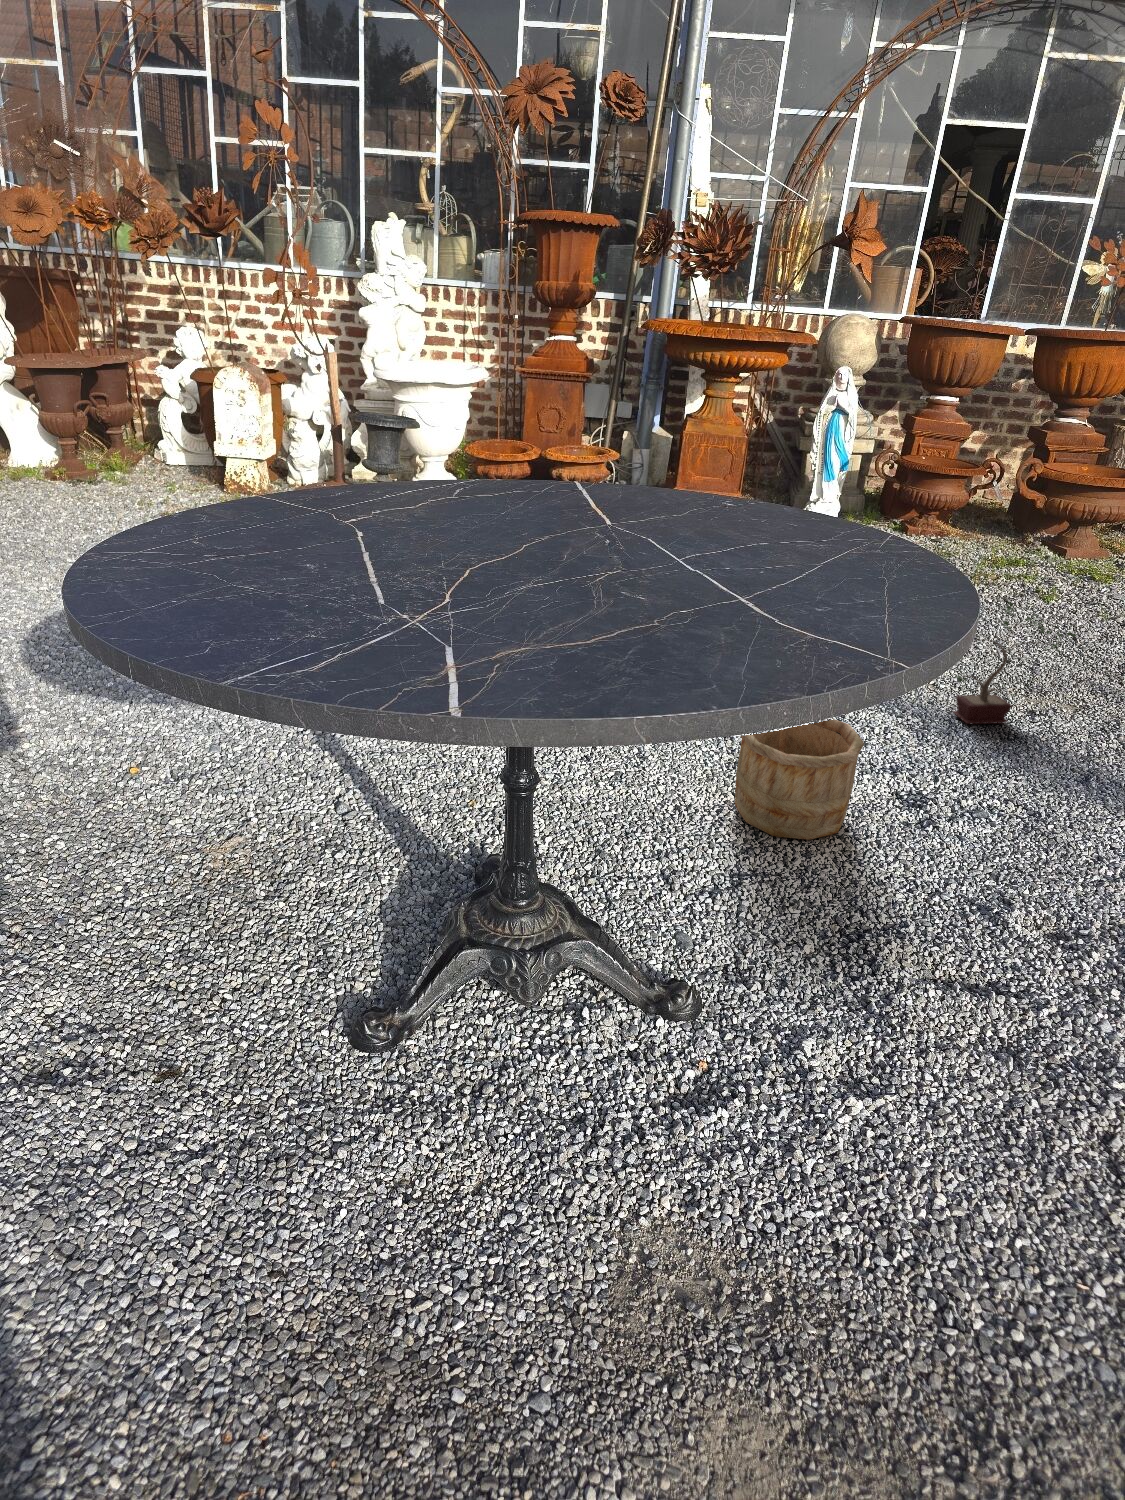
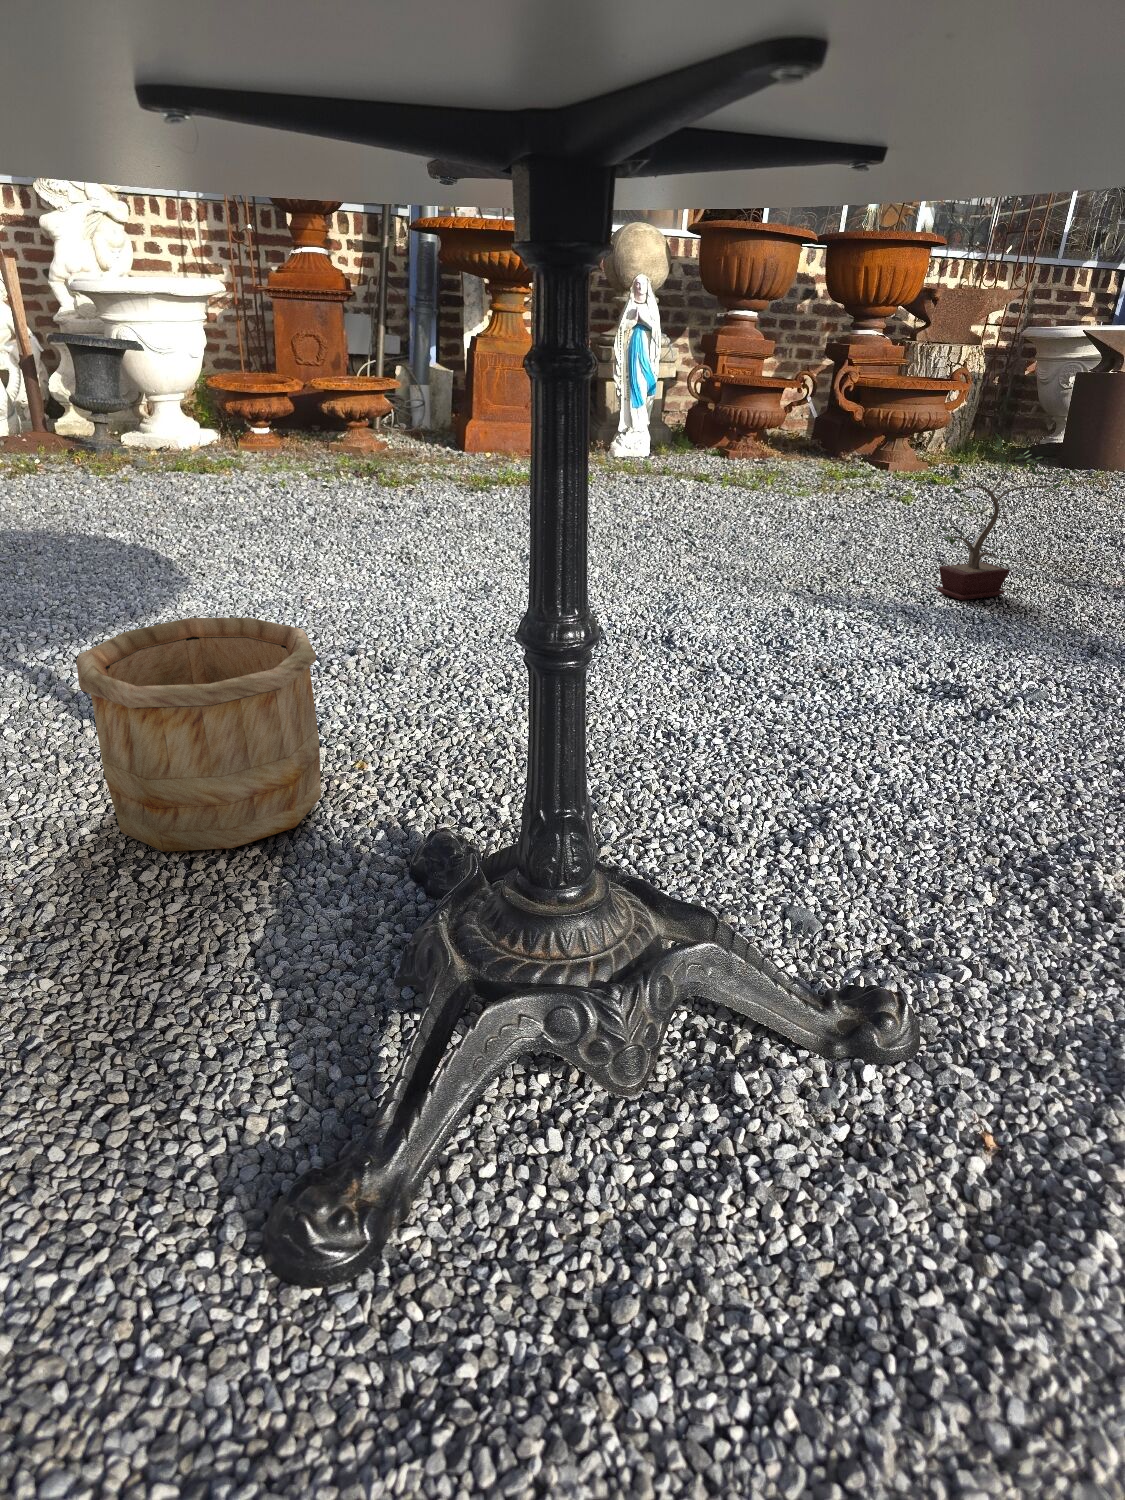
wooden bucket: present [735,718,864,840] -> present [76,618,321,852]

